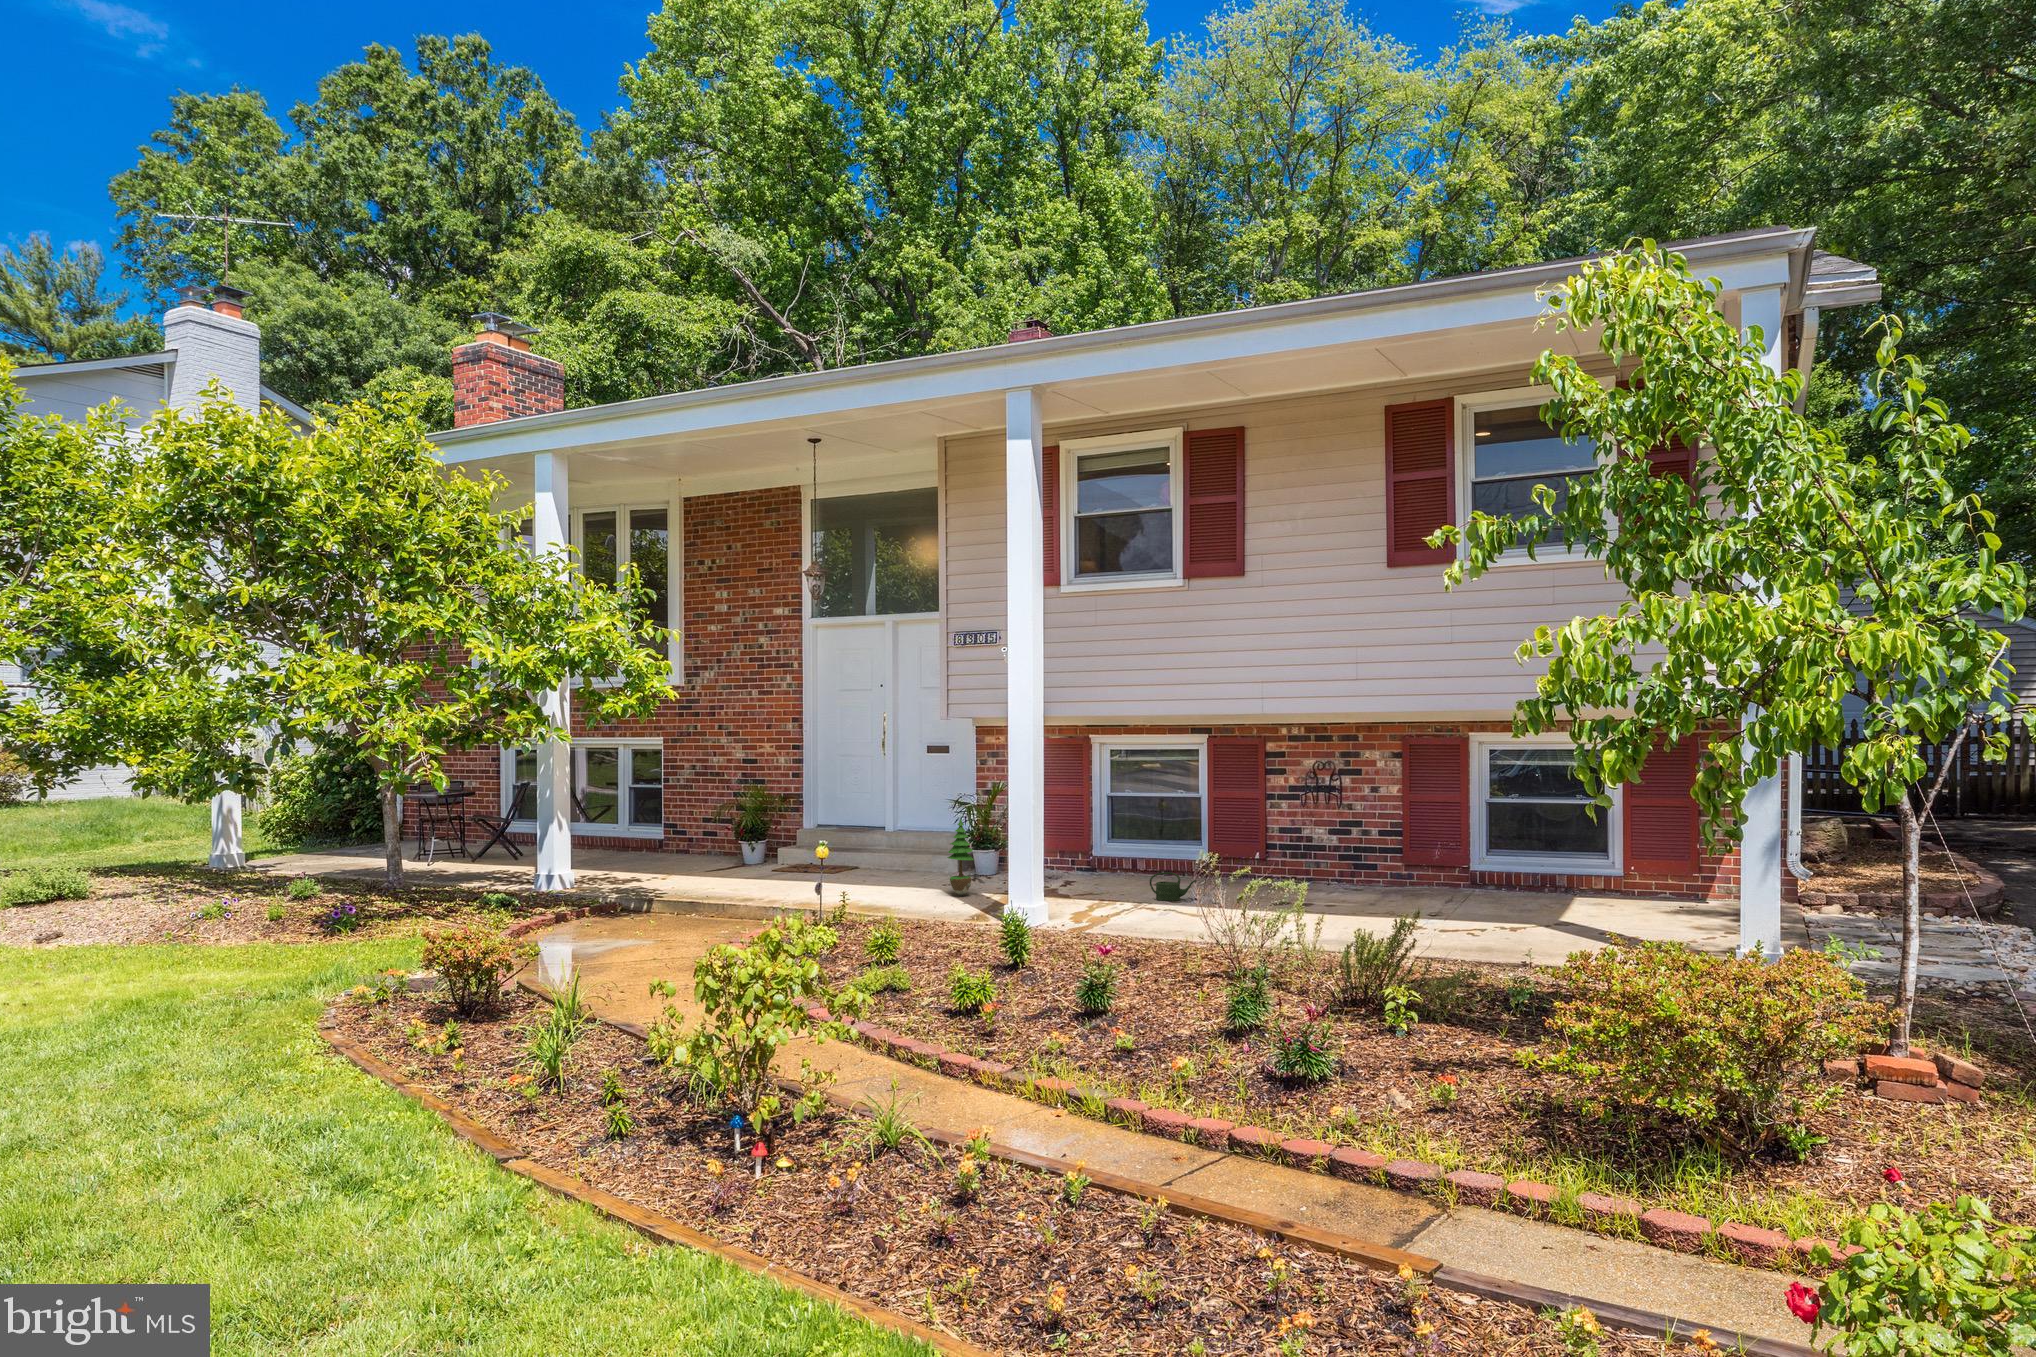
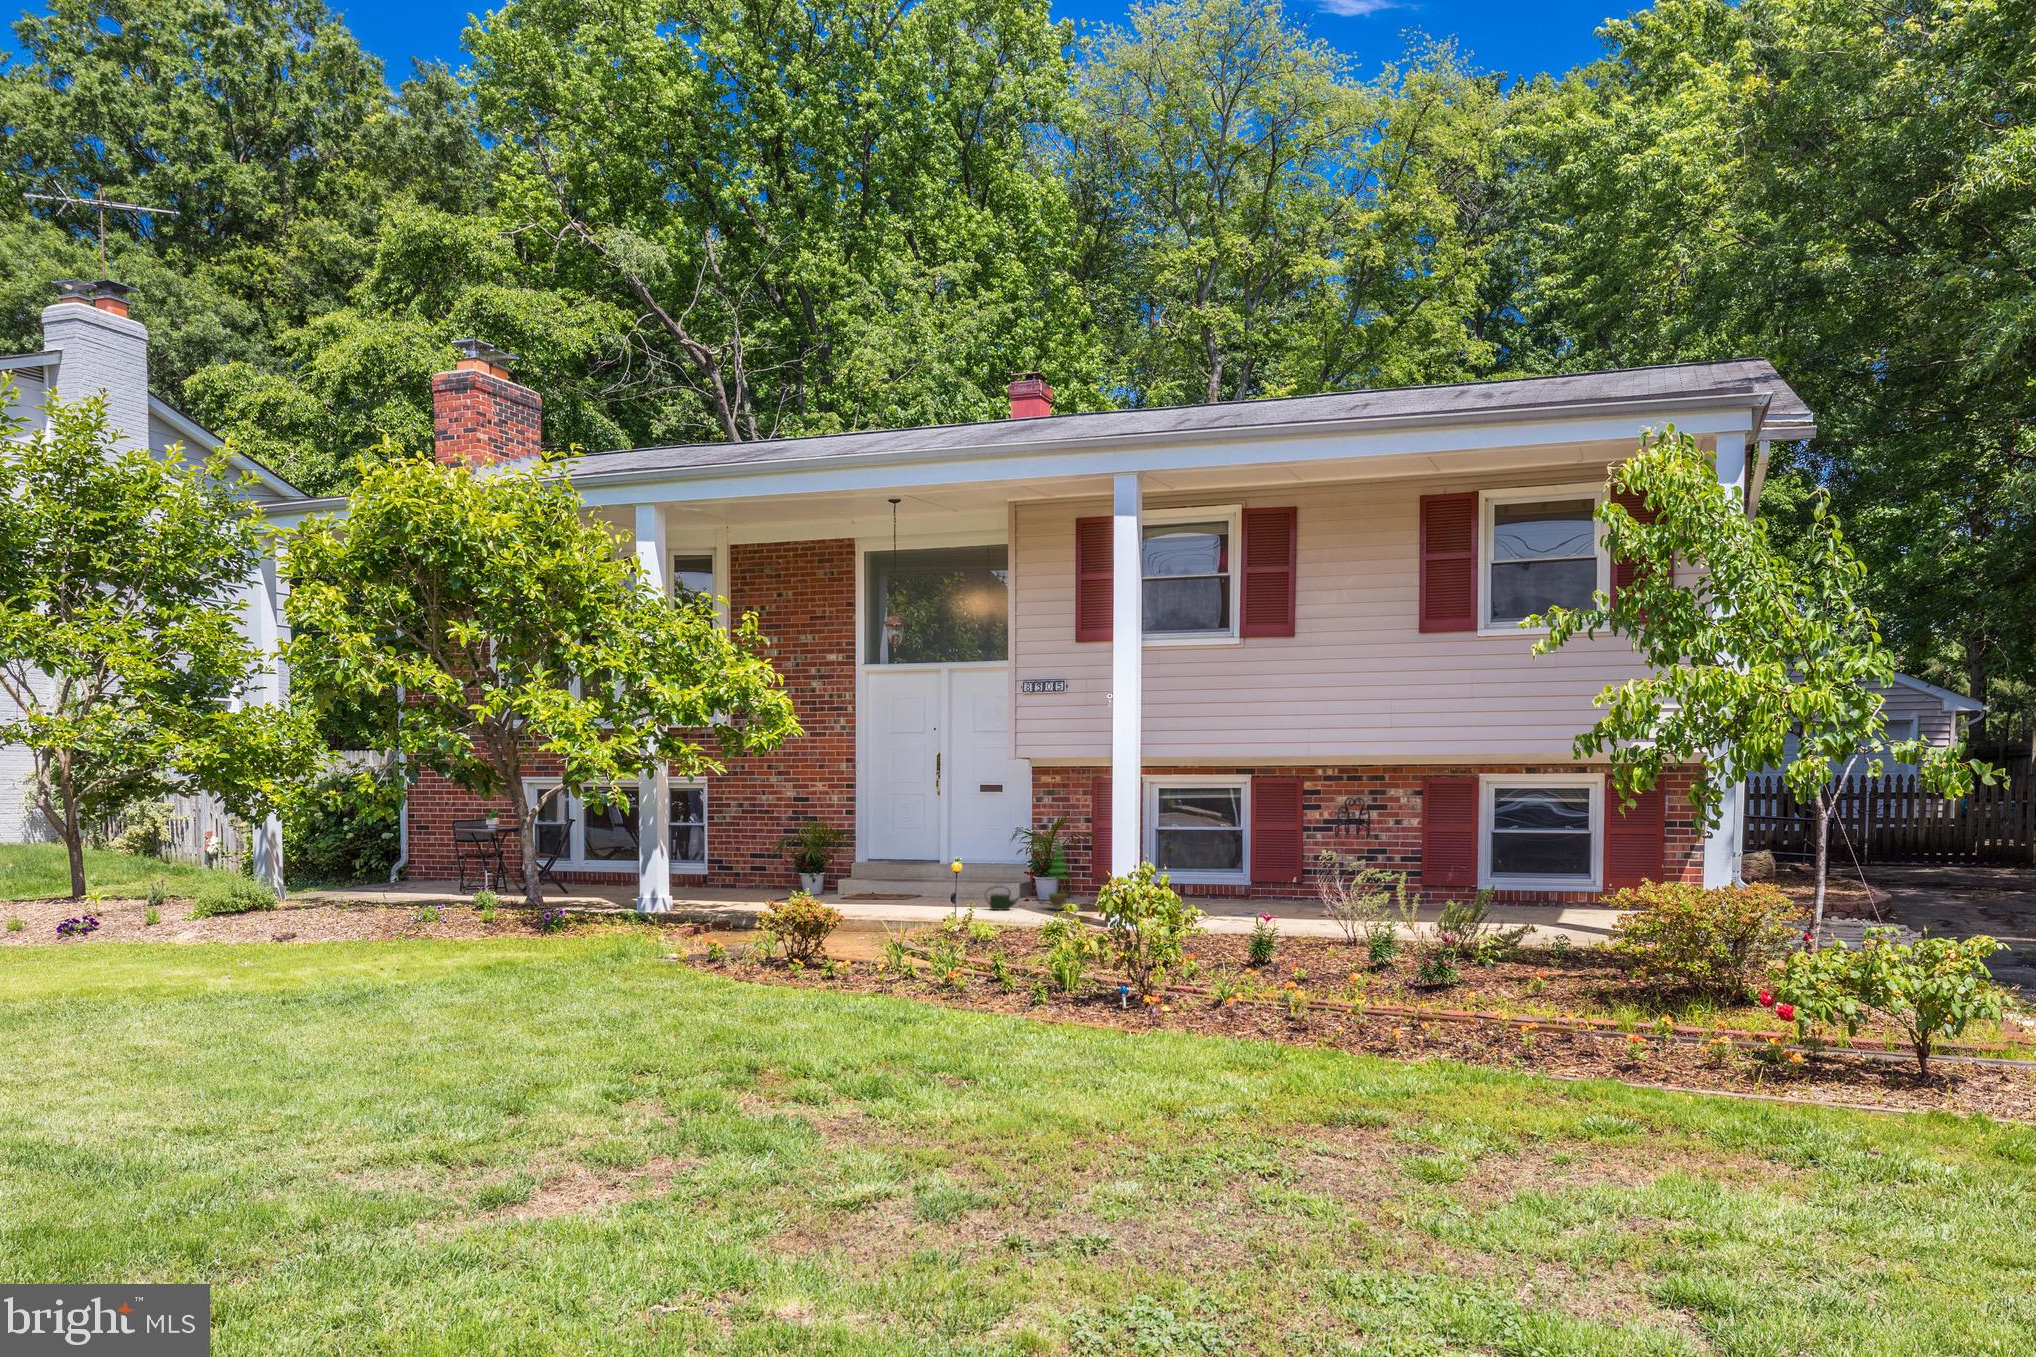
watering can: present [1150,872,1196,901] -> present [988,888,1018,910]

